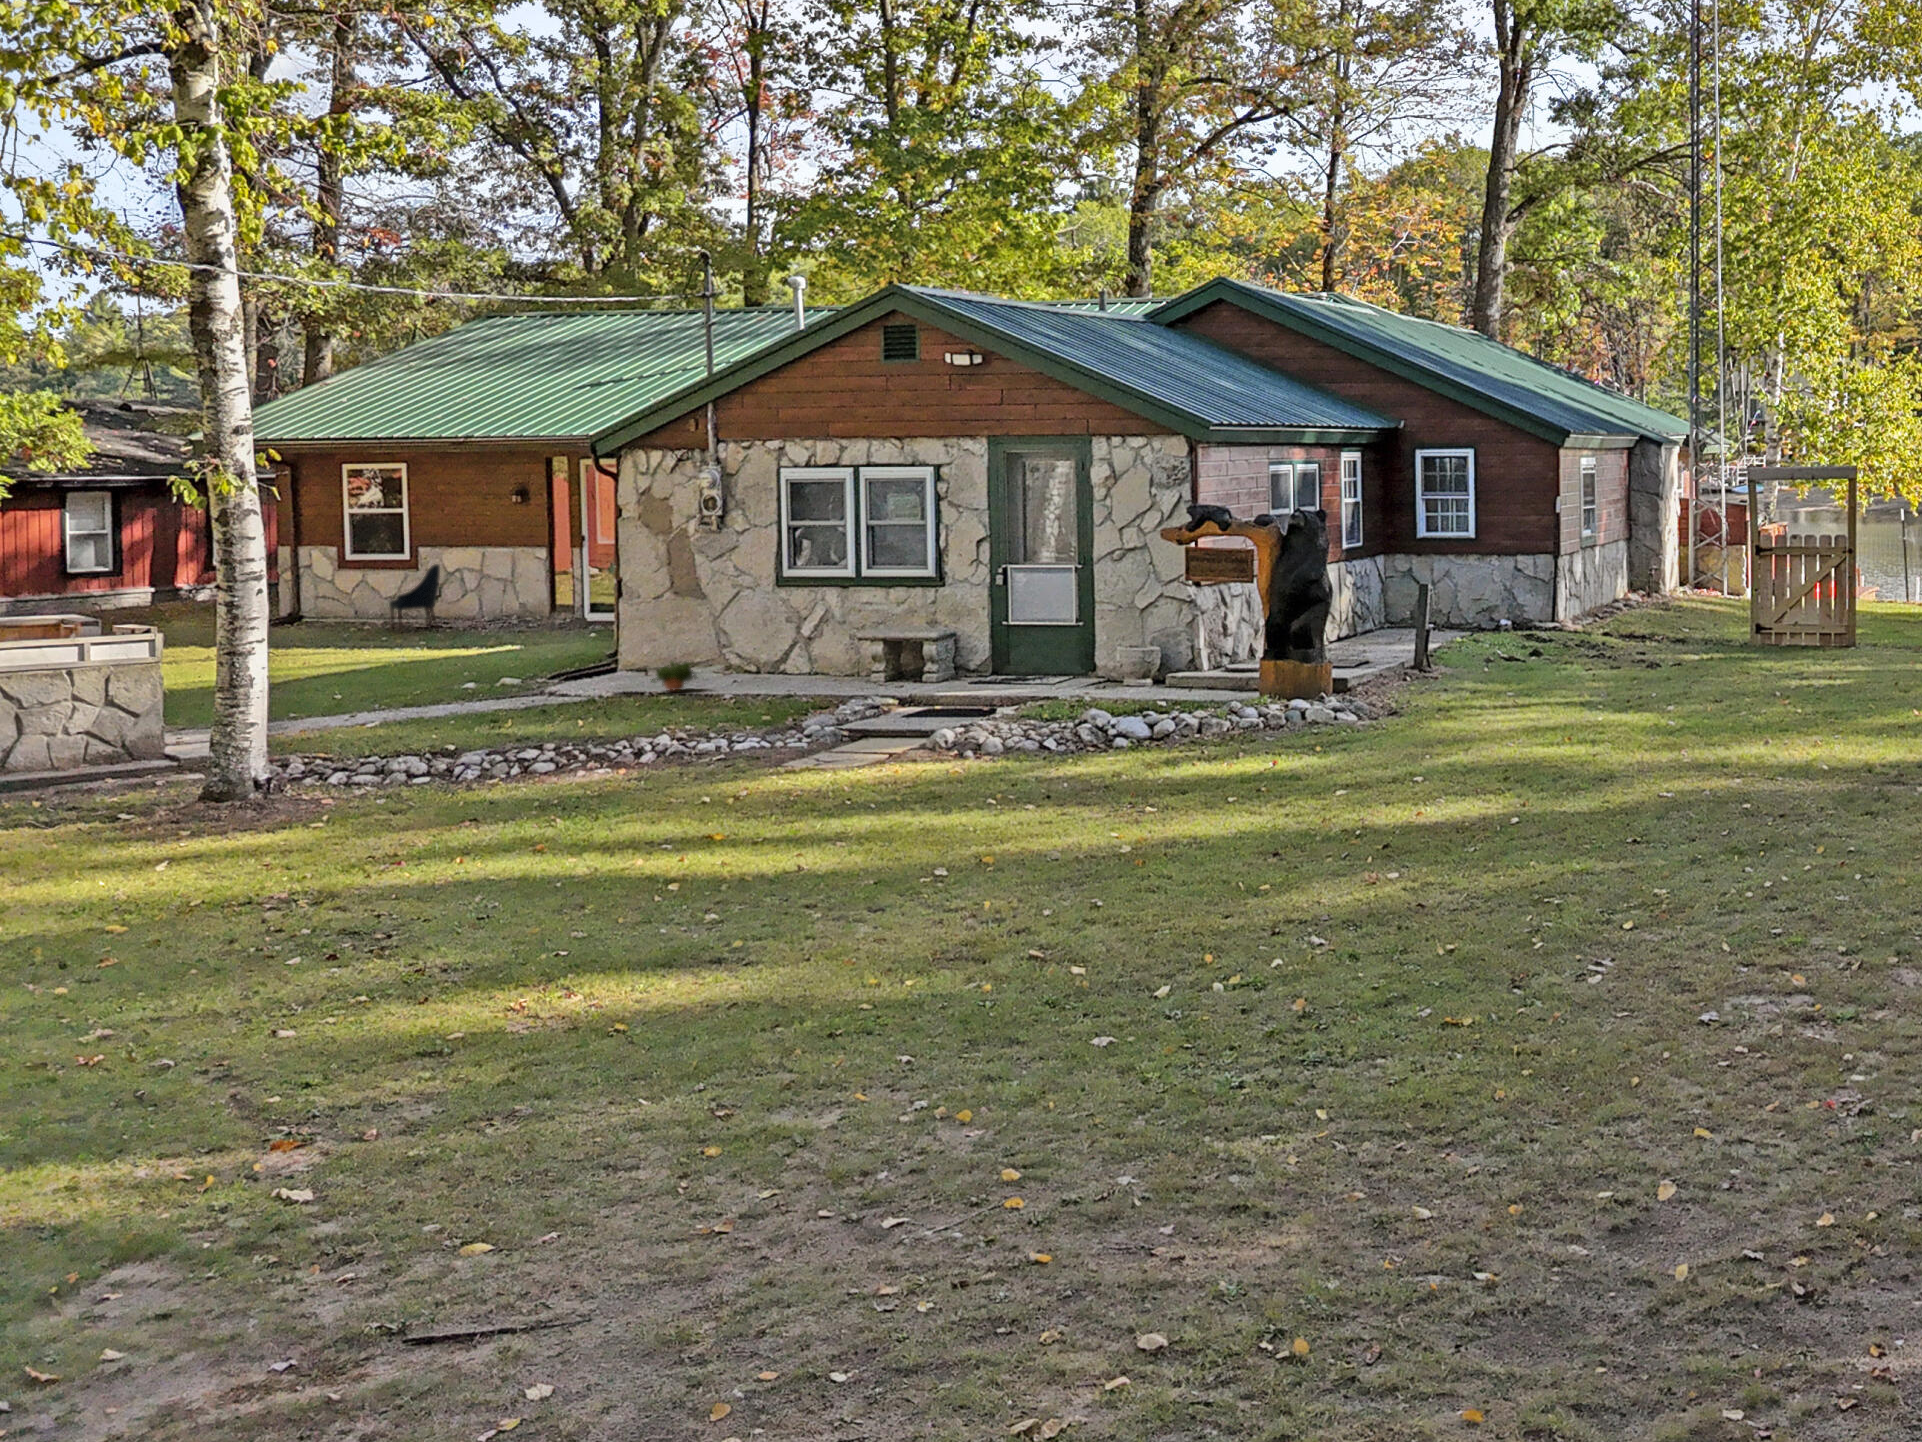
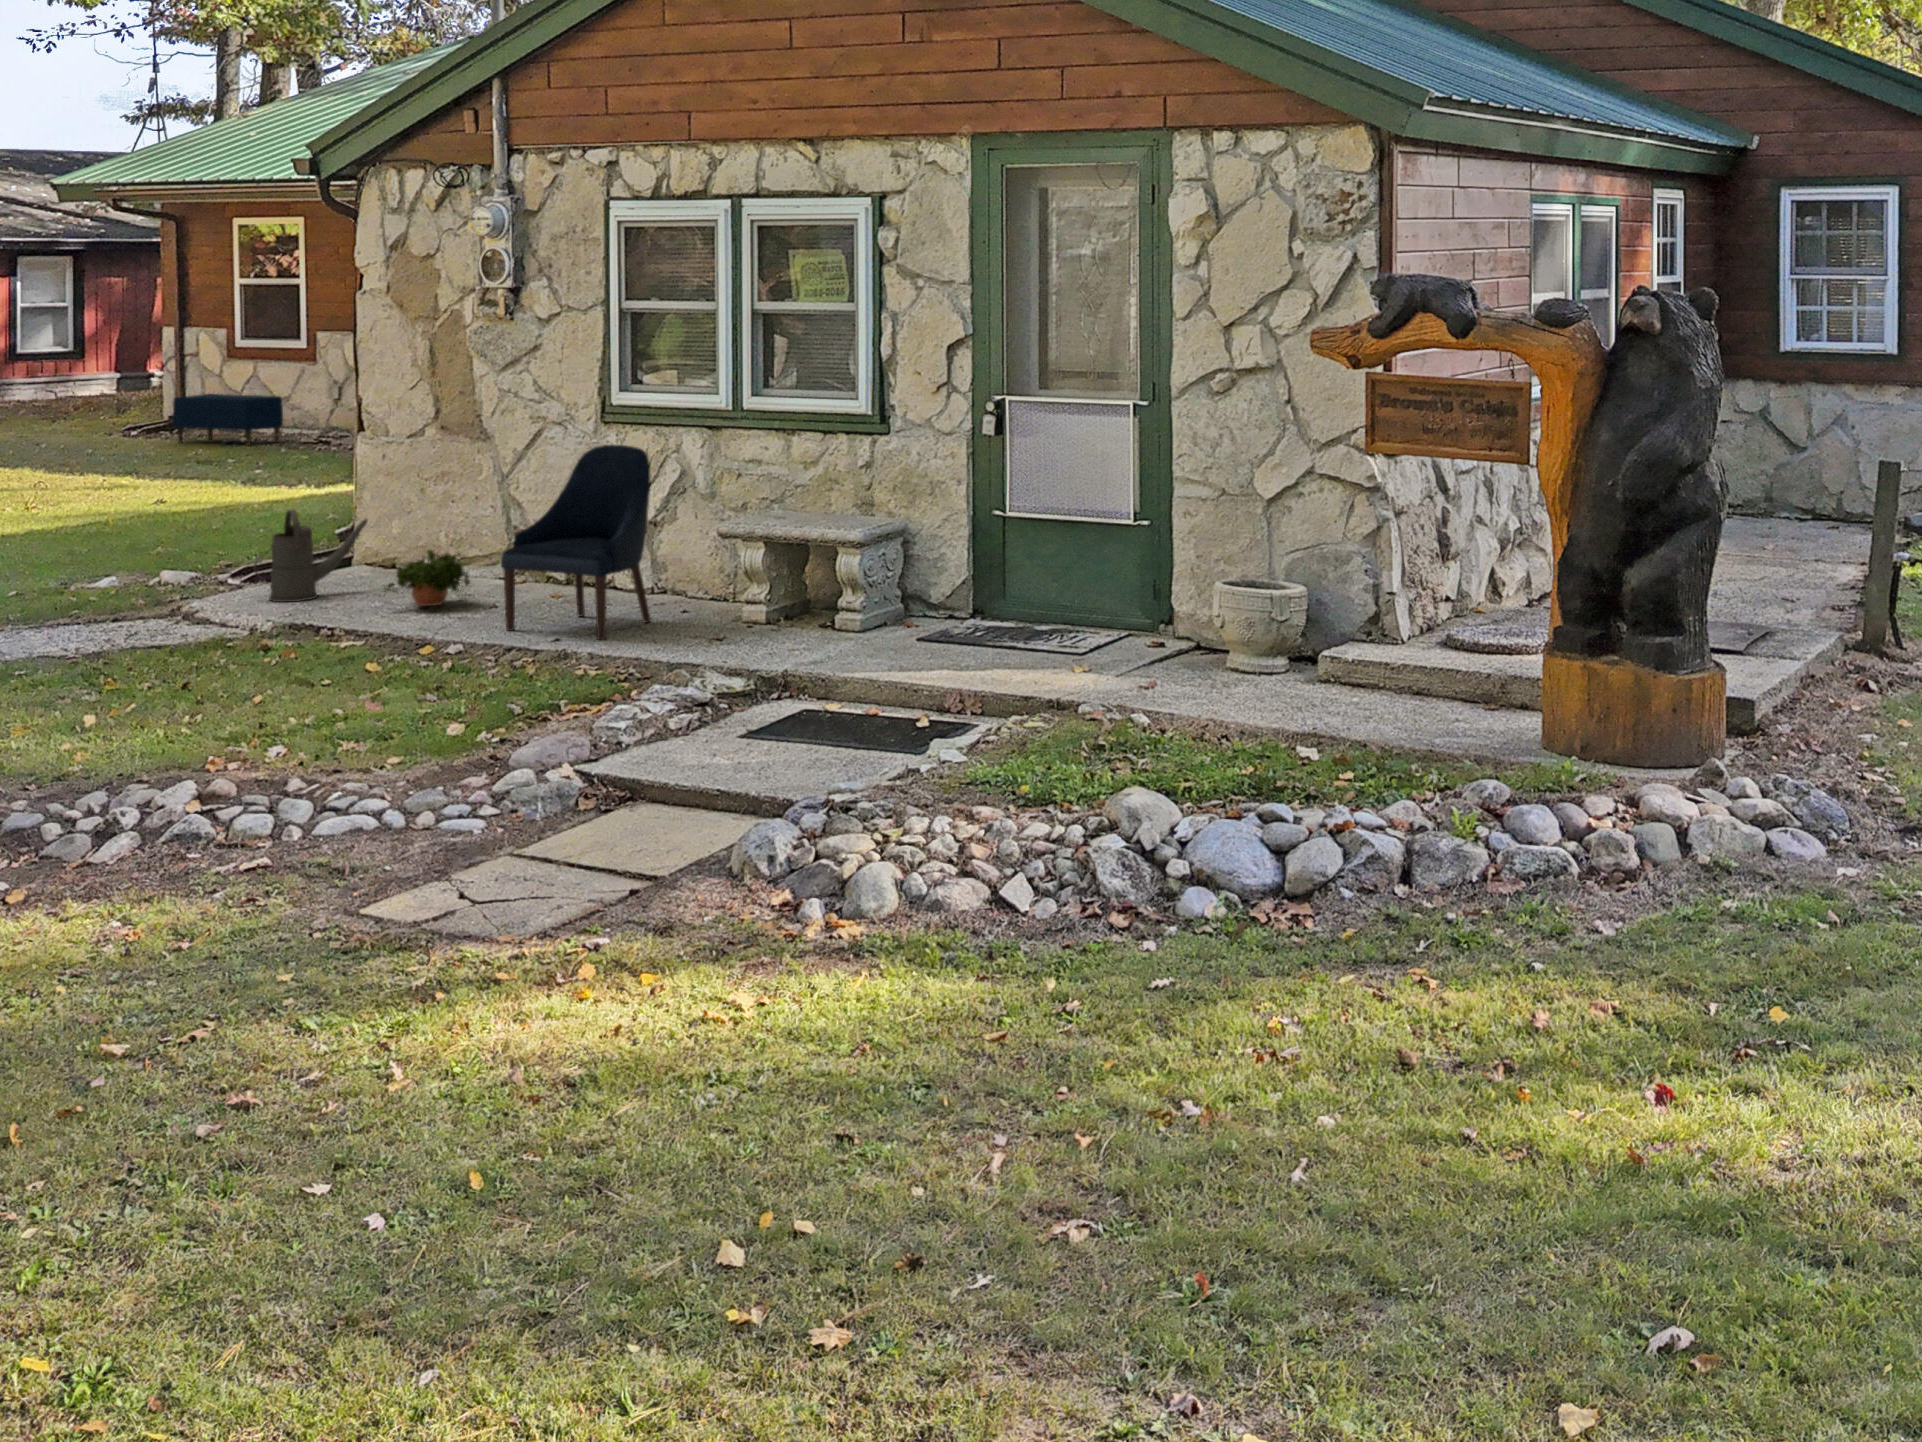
chair: present [389,564,440,632] -> present [501,445,651,640]
bench: none [299,594,391,631] -> present [173,394,283,446]
watering can: none [563,642,623,694] -> present [254,509,368,602]

